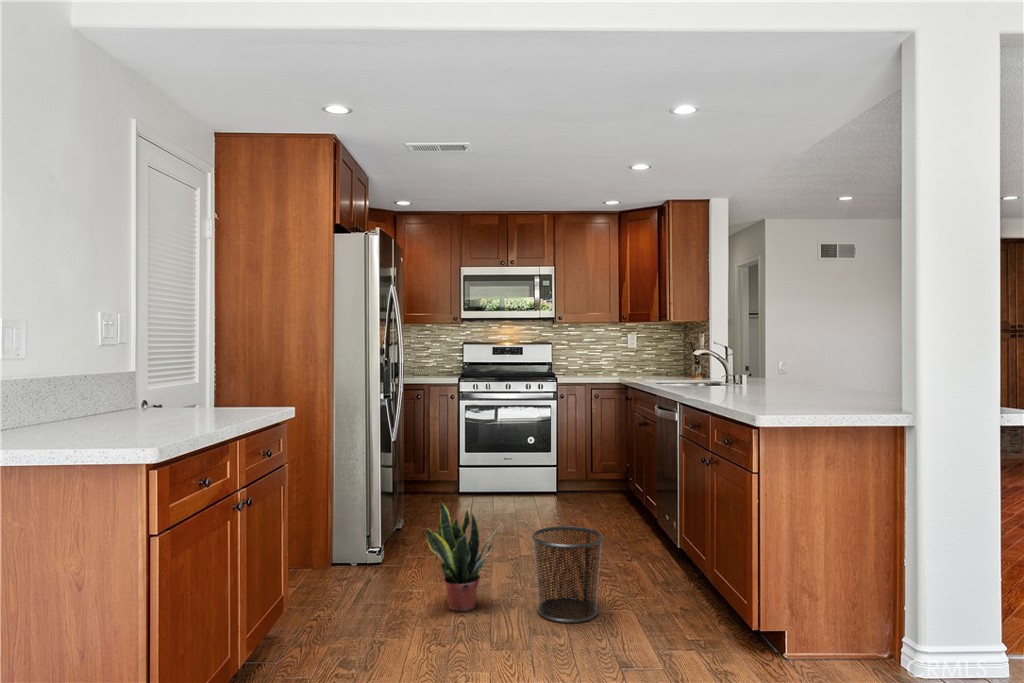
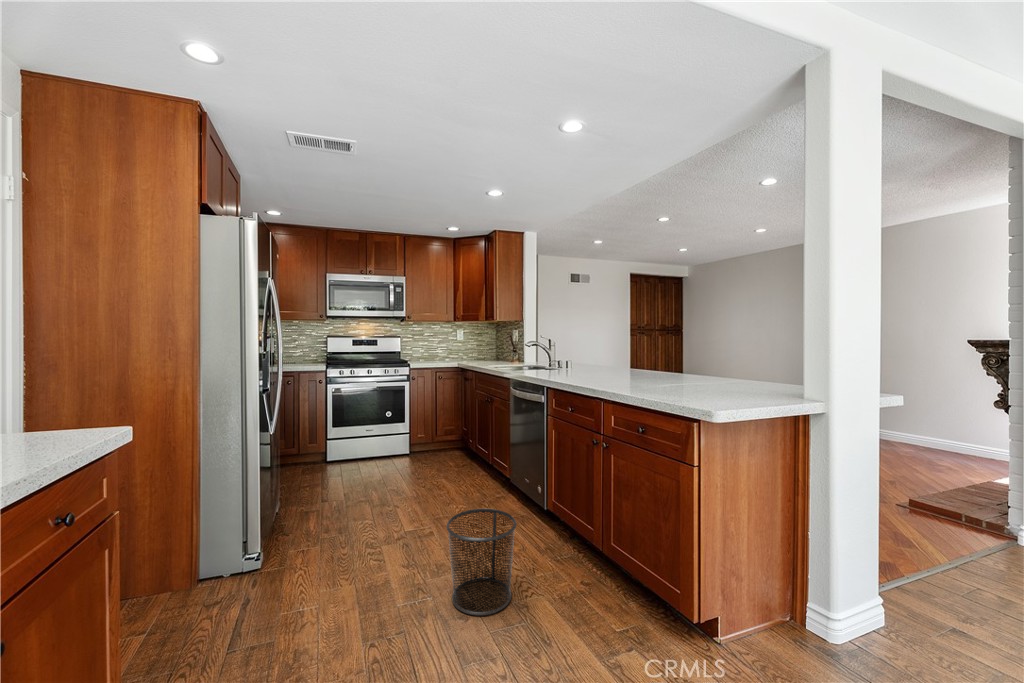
potted plant: present [427,501,498,611] -> none [332,505,409,625]

